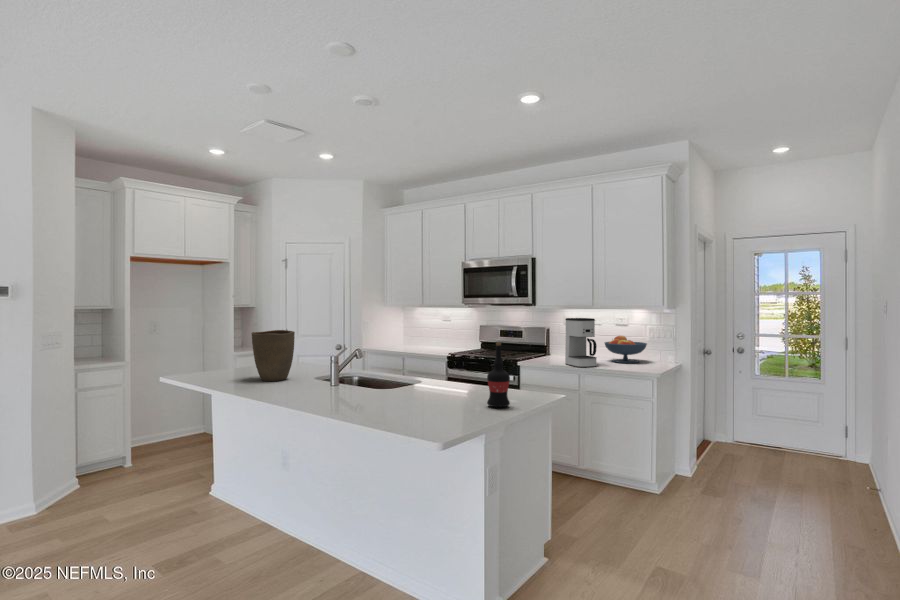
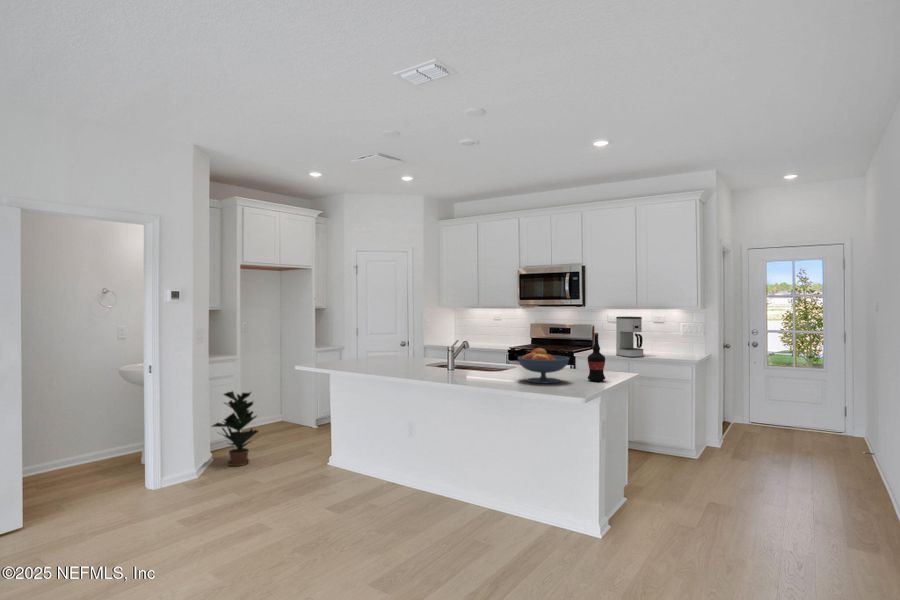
vase: present [251,330,295,381] -> none [377,326,410,367]
fruit bowl: present [605,336,647,363] -> present [518,348,569,383]
potted plant: none [72,405,136,495] -> present [212,391,258,466]

